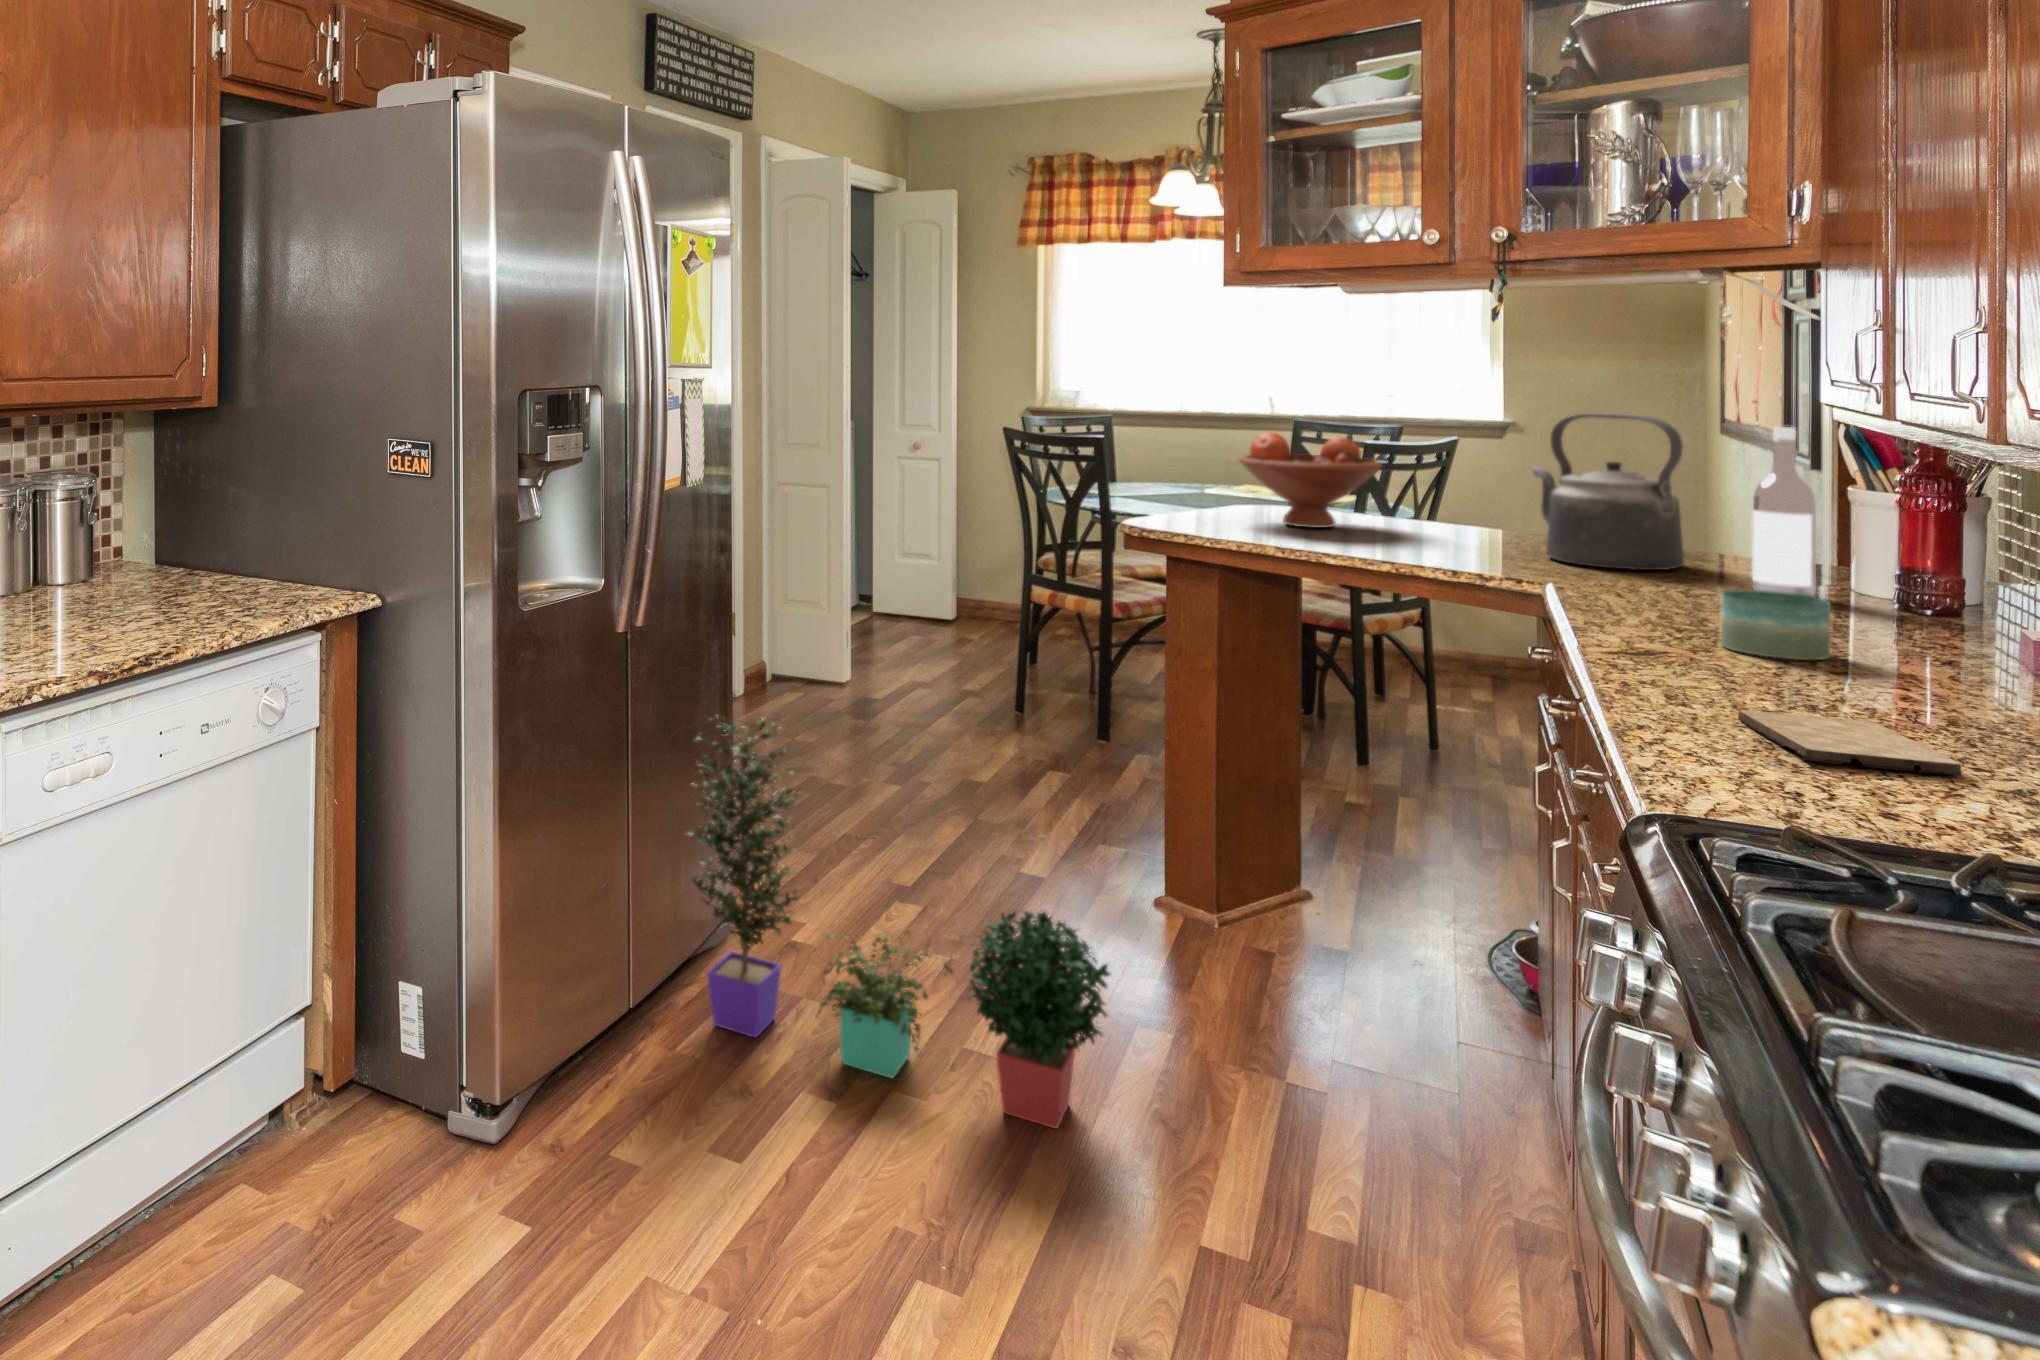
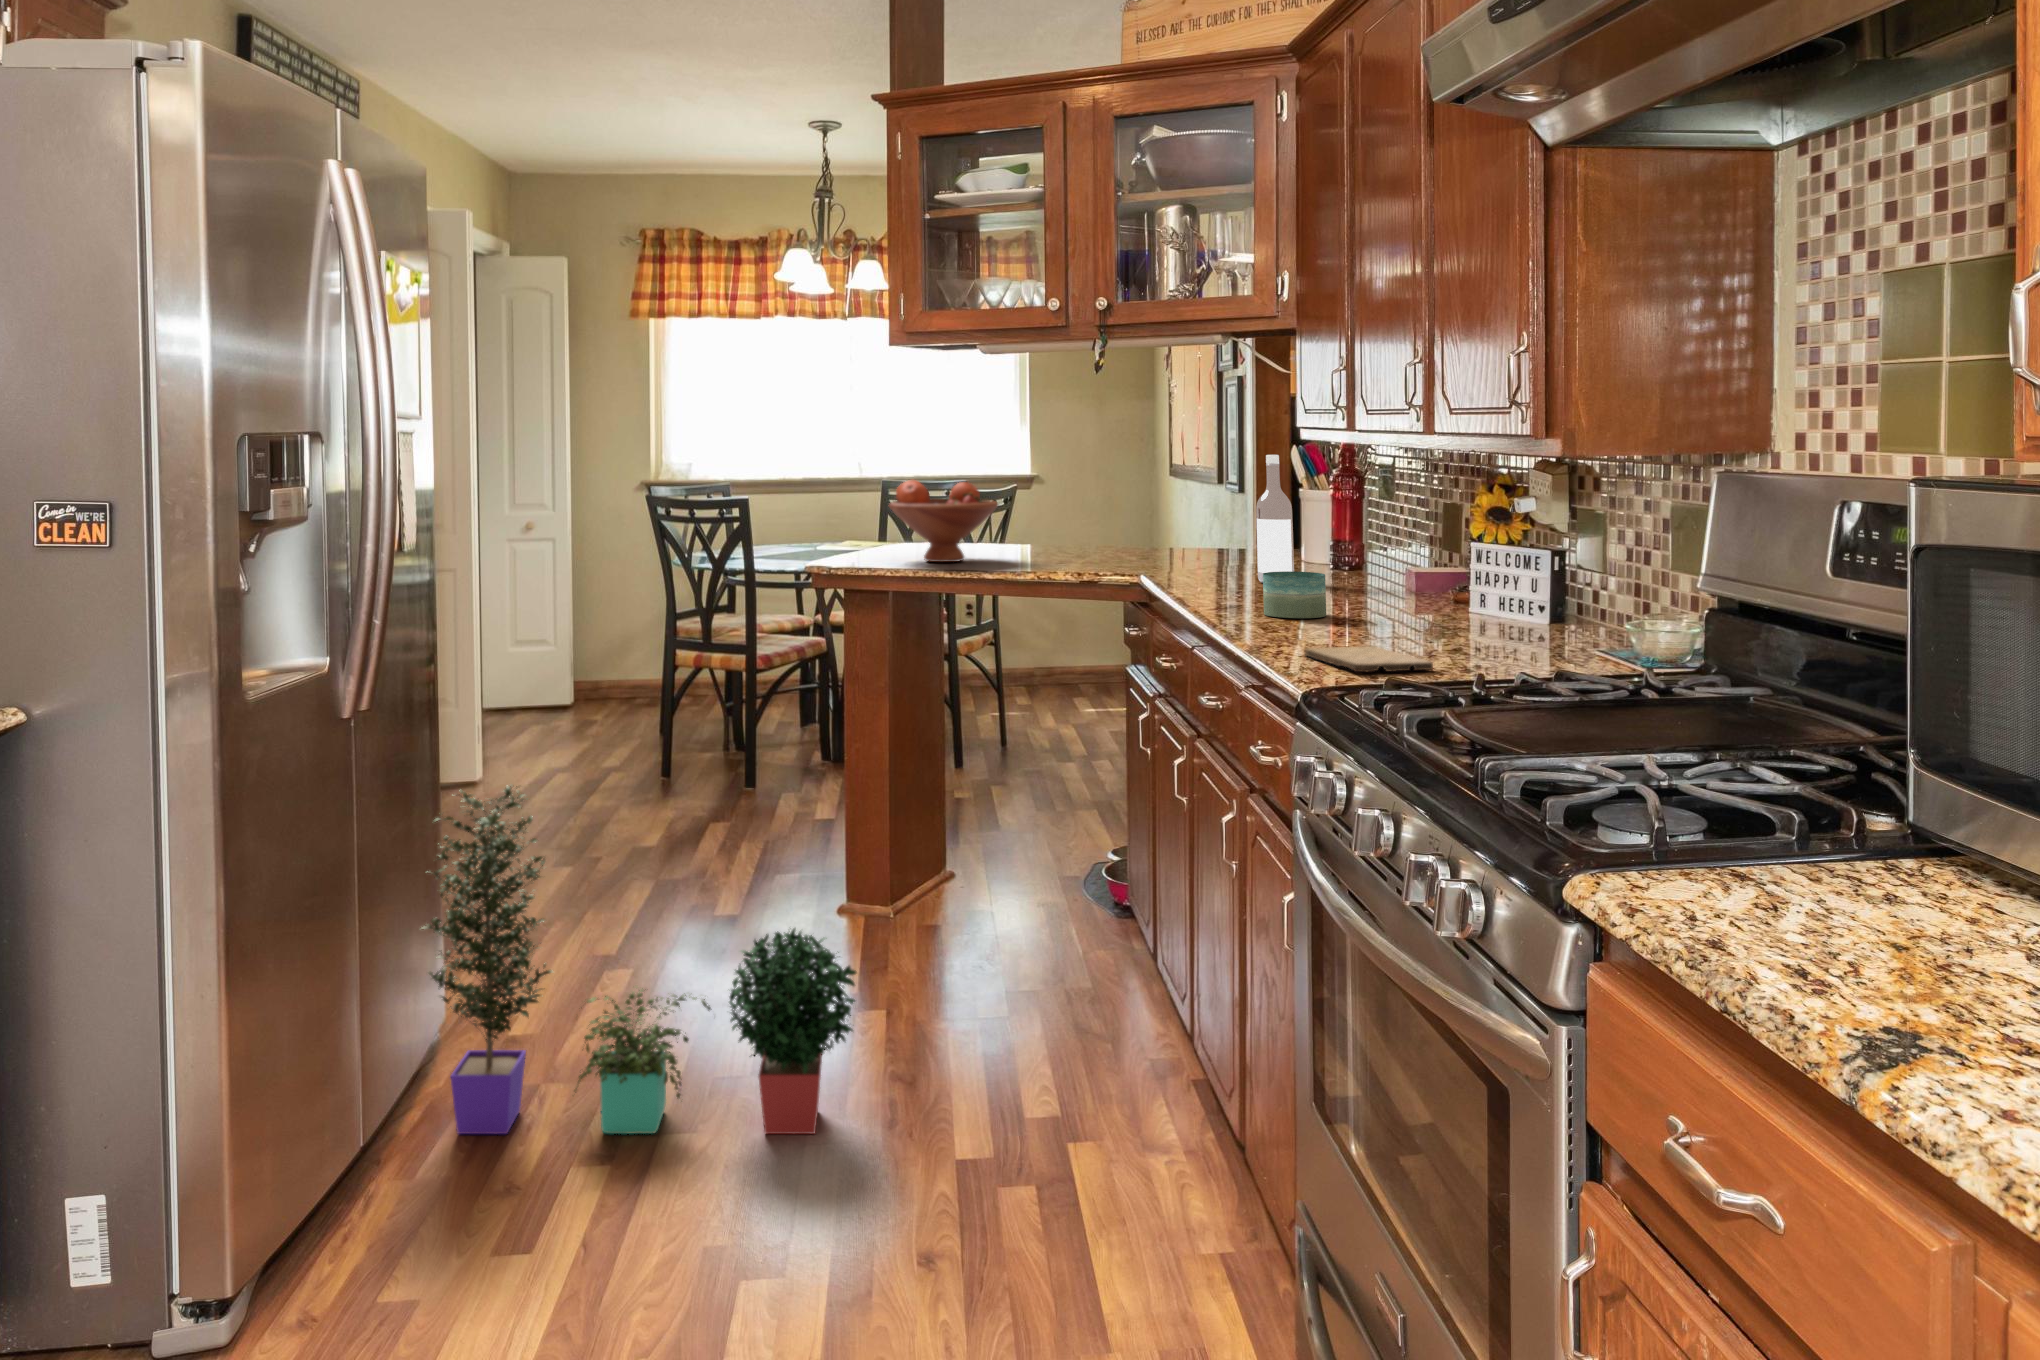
kettle: present [1533,414,1684,570] -> none [1108,452,1209,574]

